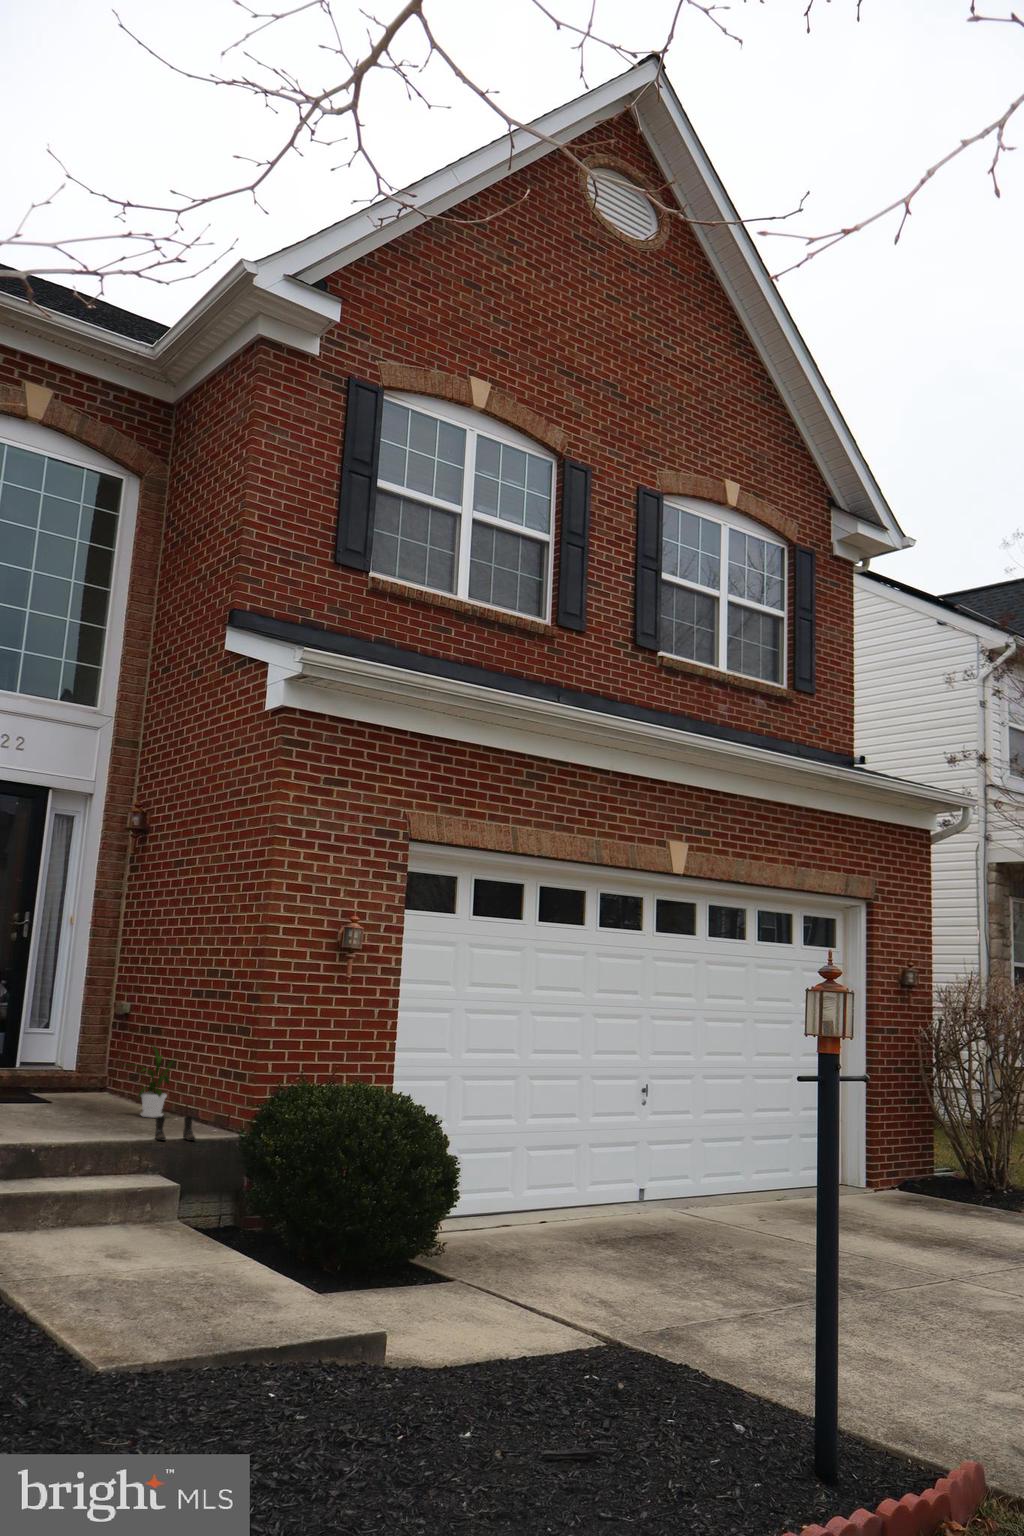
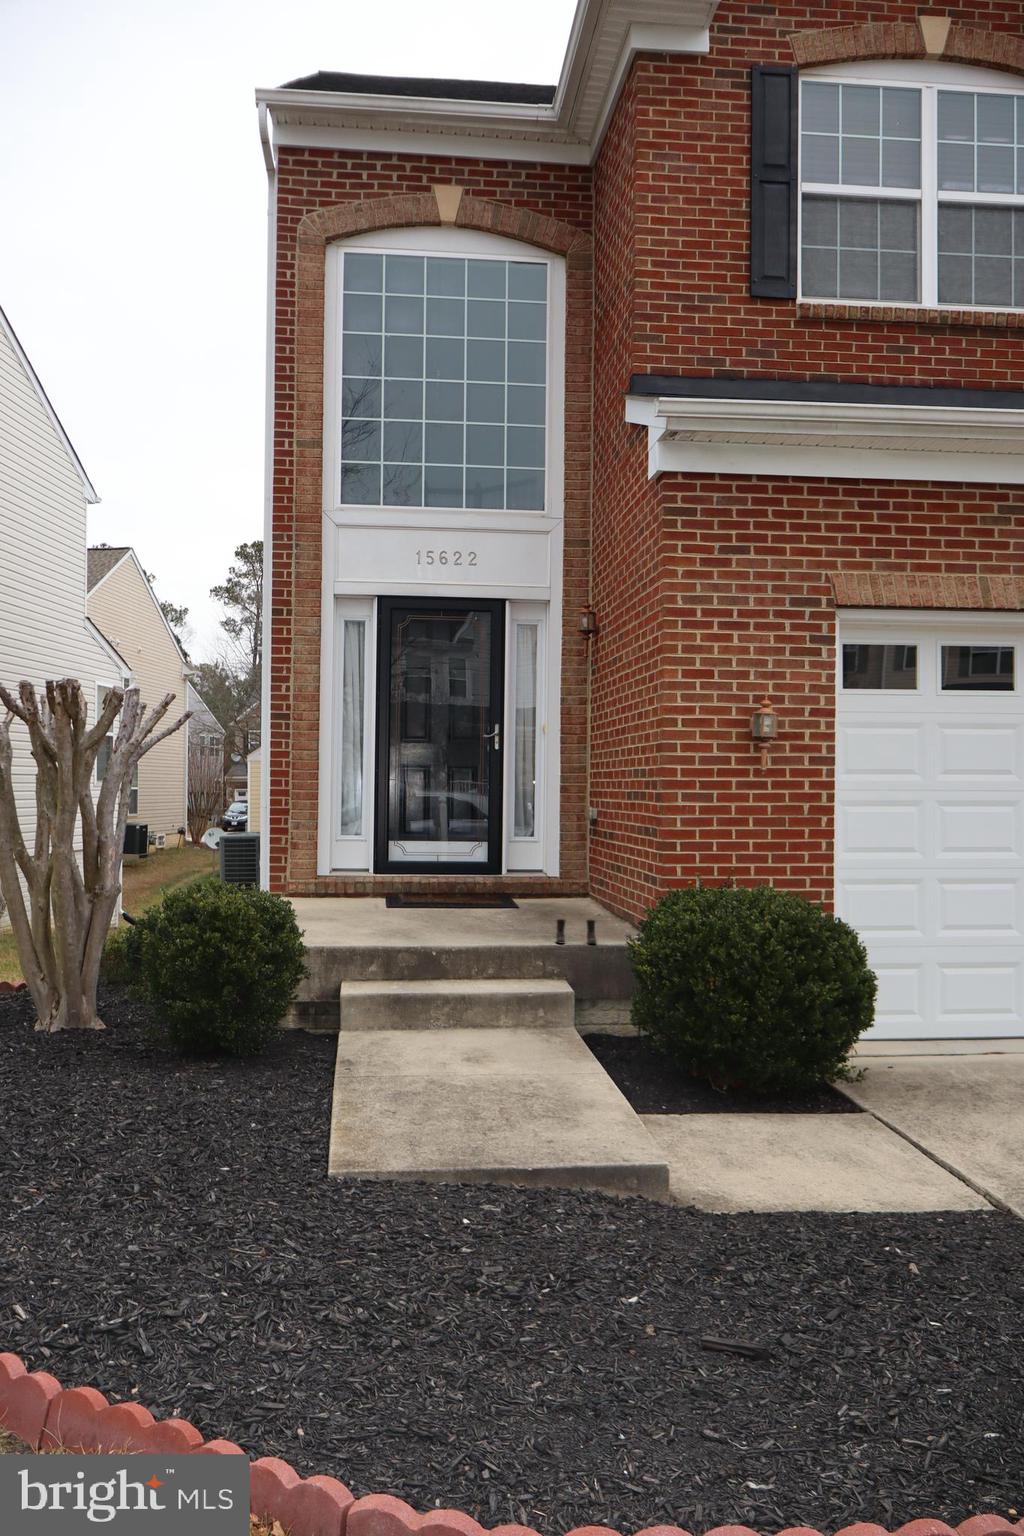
house plant: present [126,1047,174,1118] -> none [559,848,618,921]

